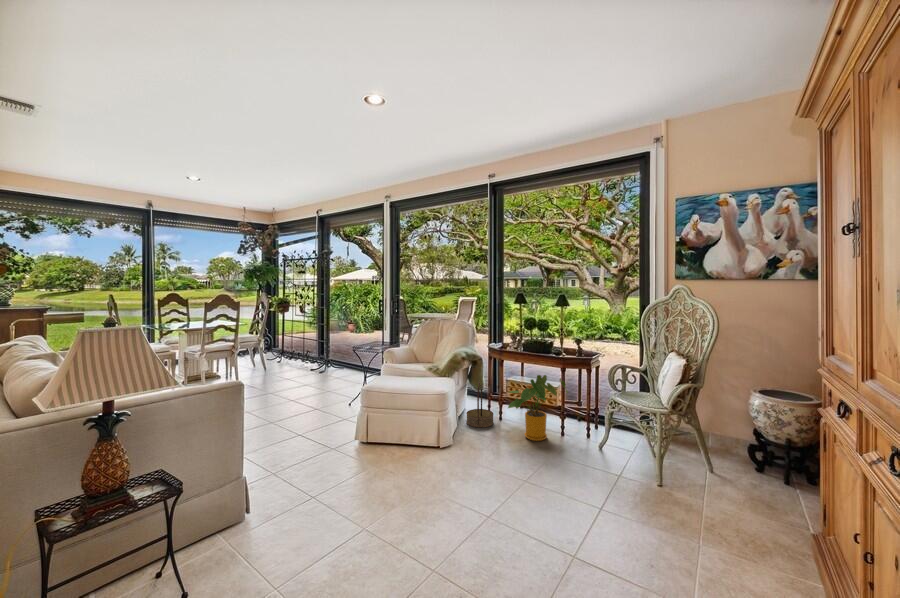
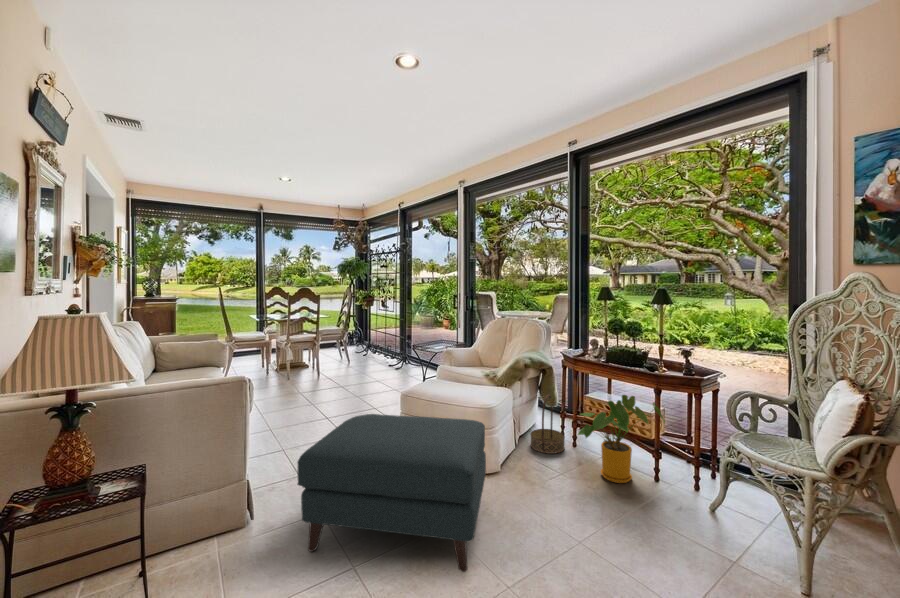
ottoman: none [307,401,458,522] -> present [297,414,486,572]

